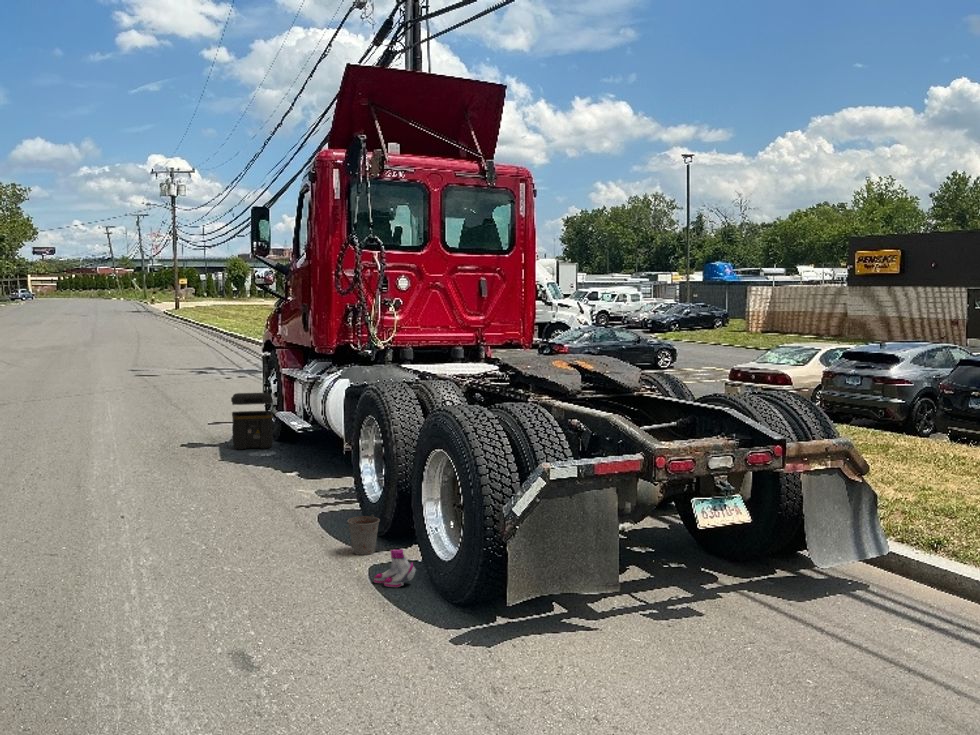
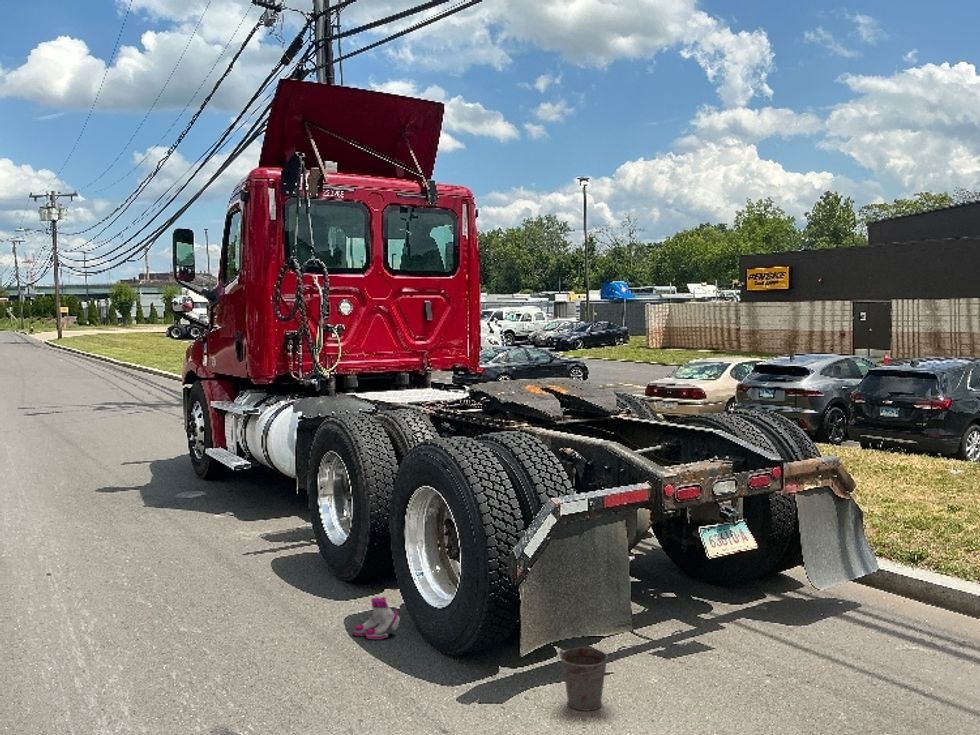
toolbox: present [231,393,273,450] -> none [154,428,202,490]
bucket: present [347,515,380,555] -> present [559,648,609,711]

